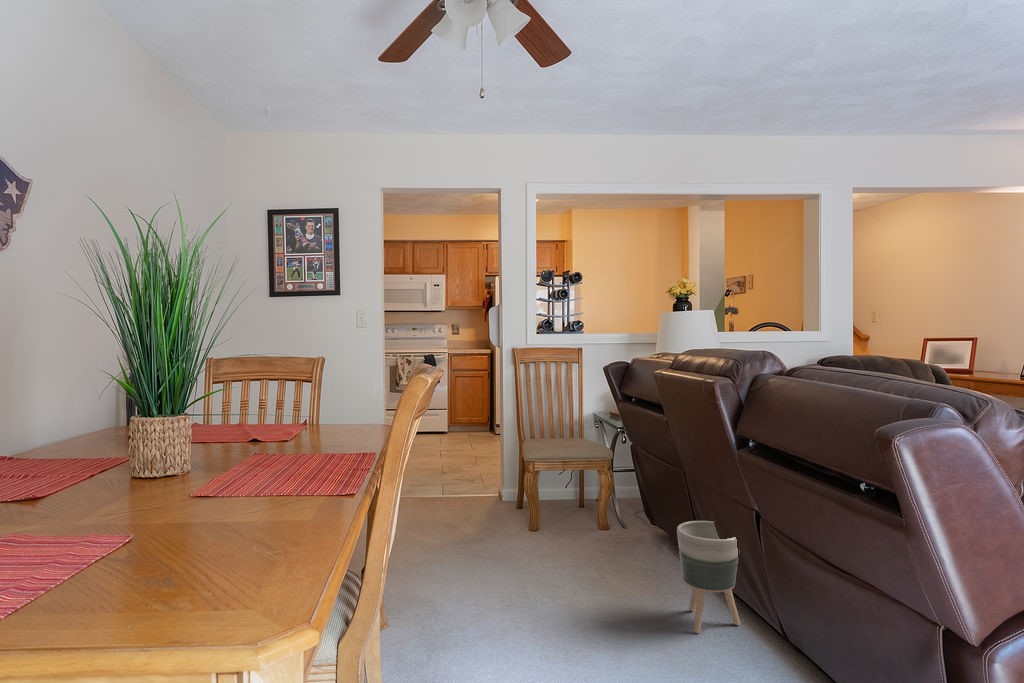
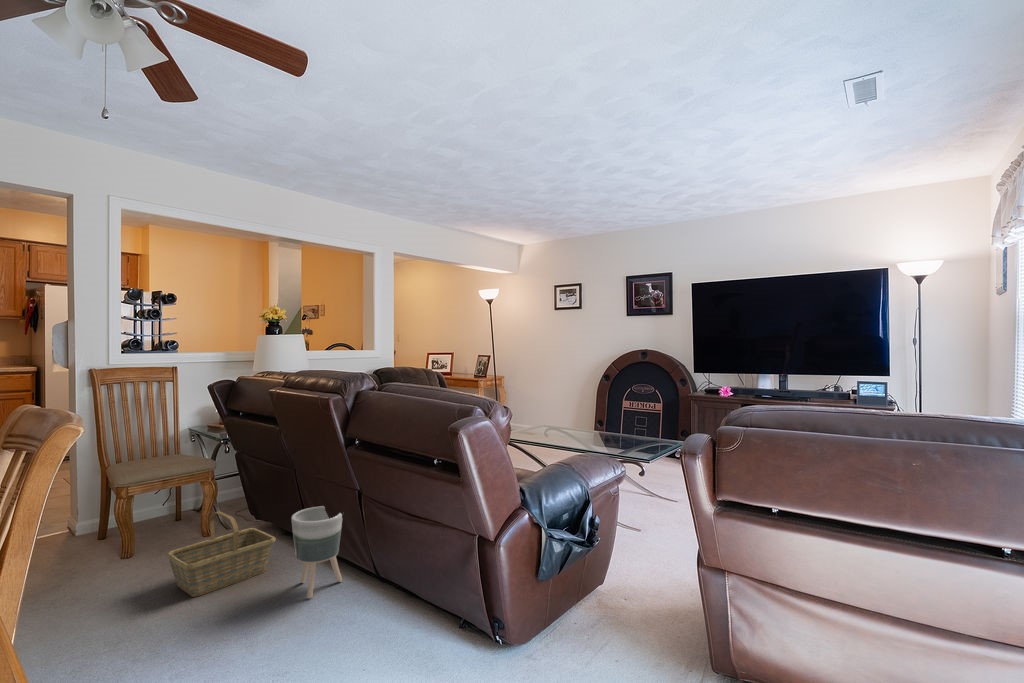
basket: none [559,504,665,591] -> present [167,511,276,597]

